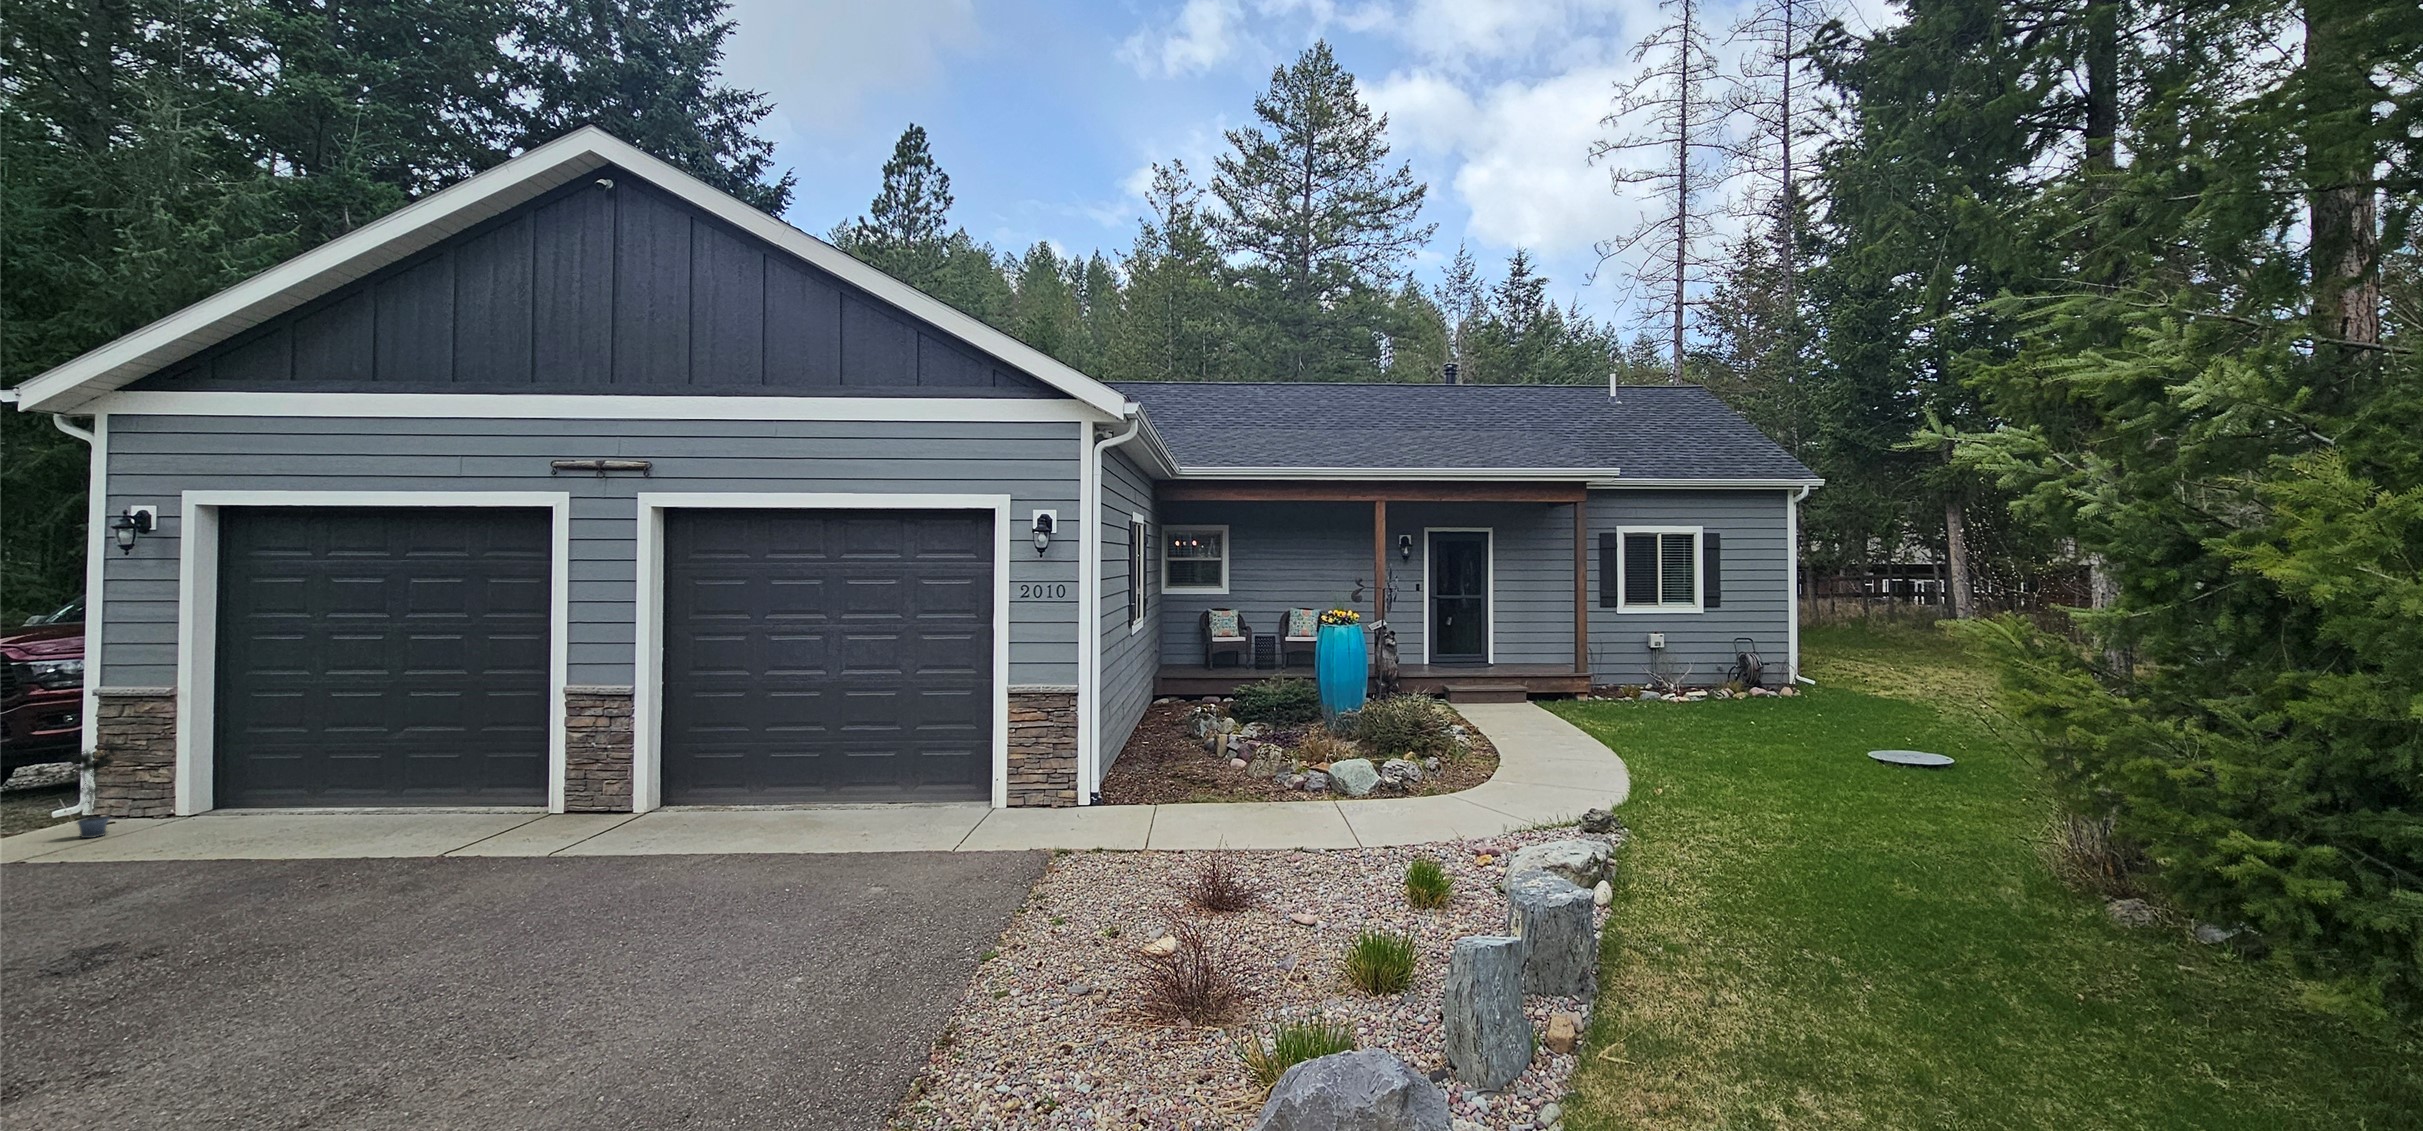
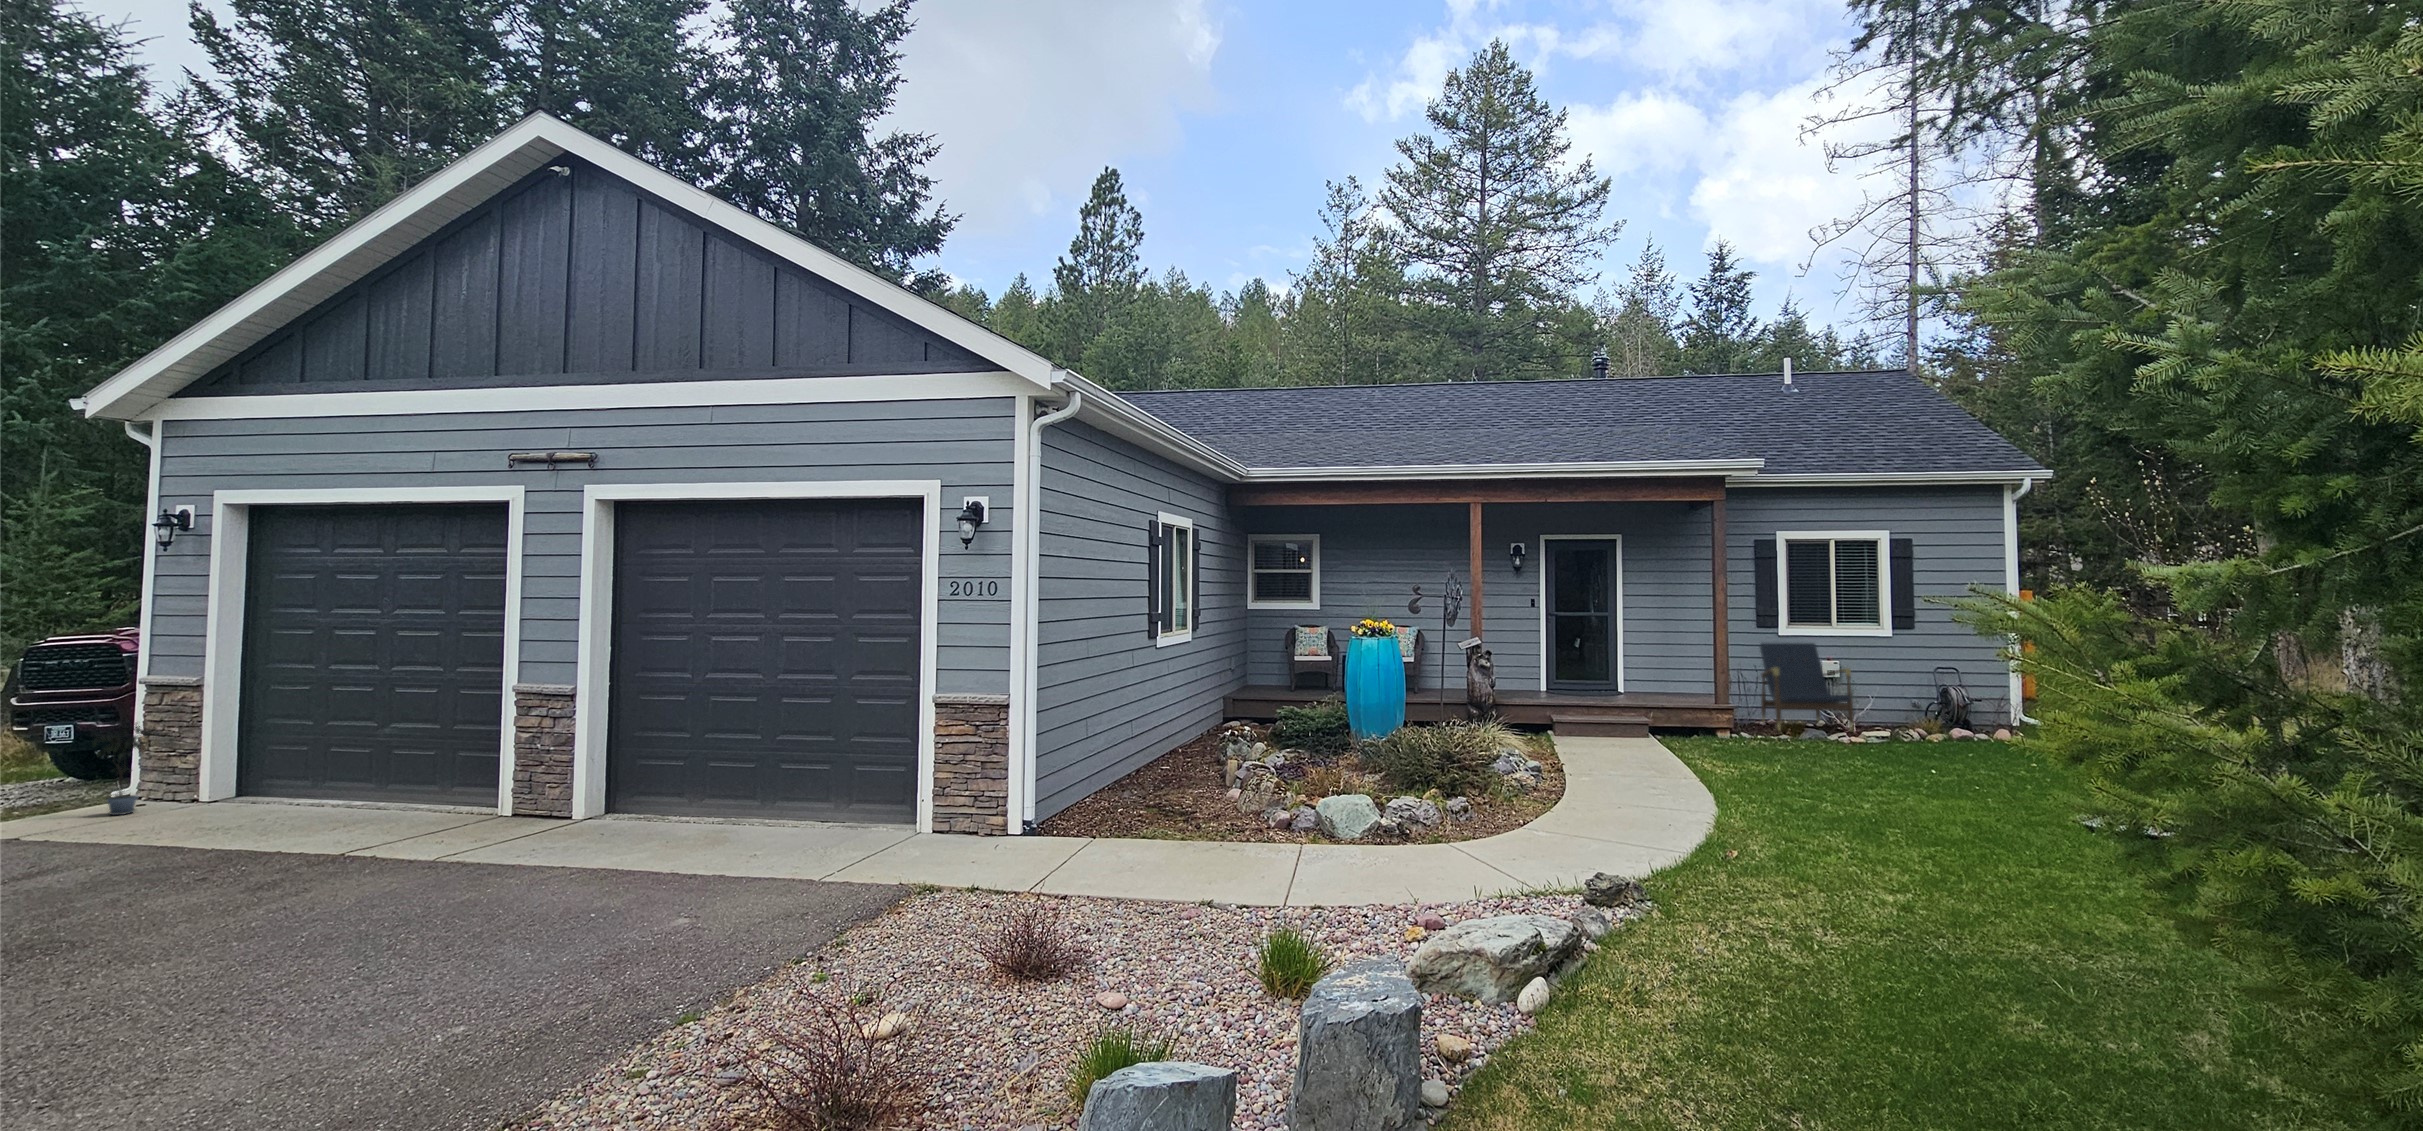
lounge chair: none [1603,621,1678,694] -> present [1760,643,1854,731]

